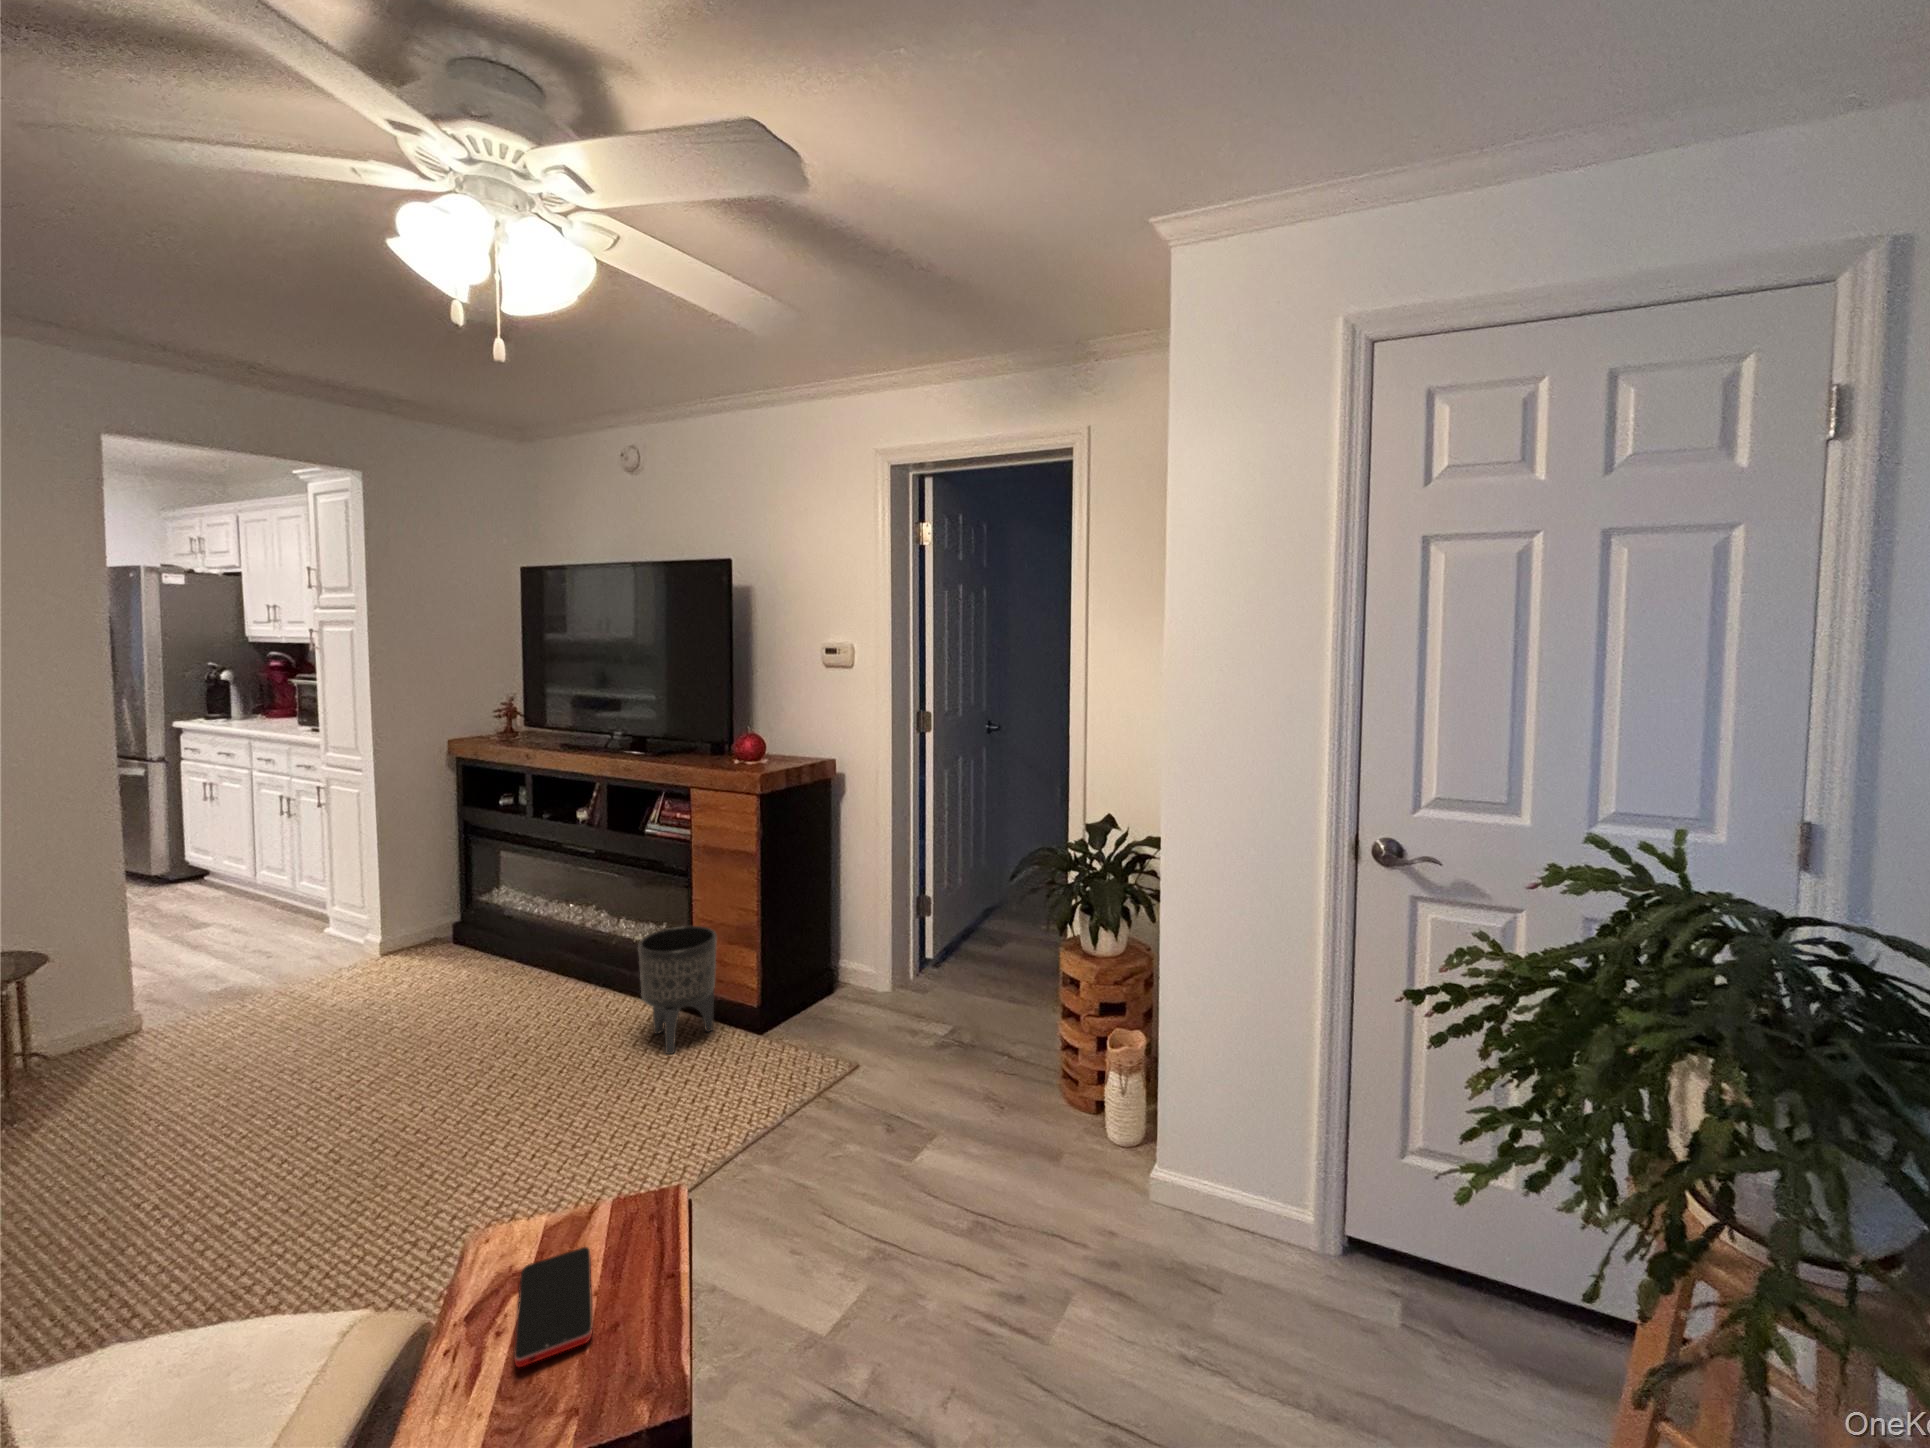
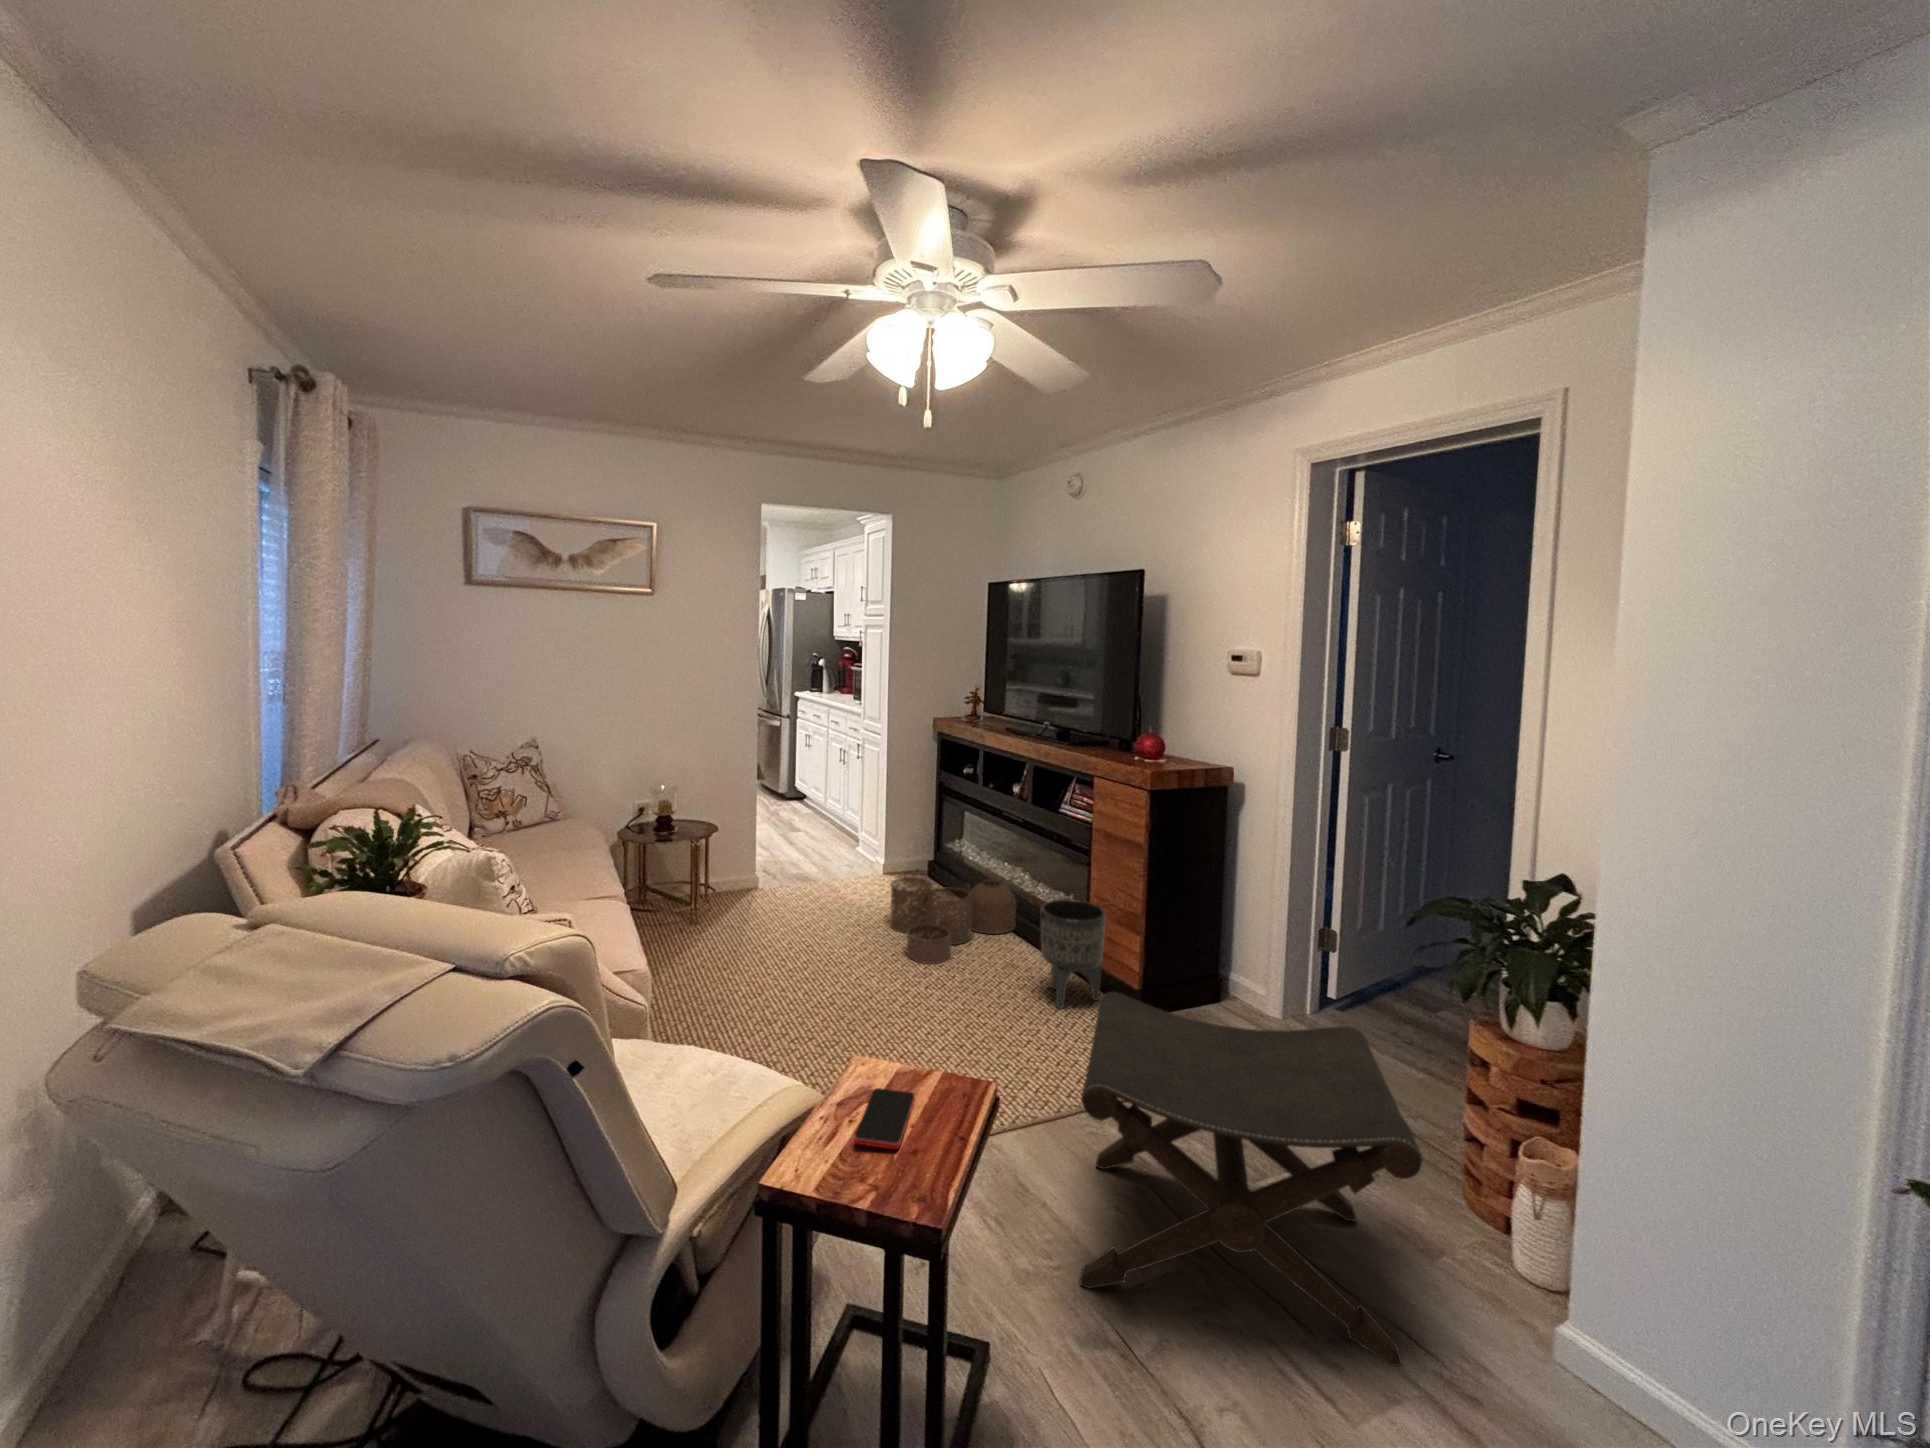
woven basket: none [405,922,593,1057] -> present [890,877,1016,964]
footstool: none [750,981,1076,1363] -> present [1080,992,1422,1366]

